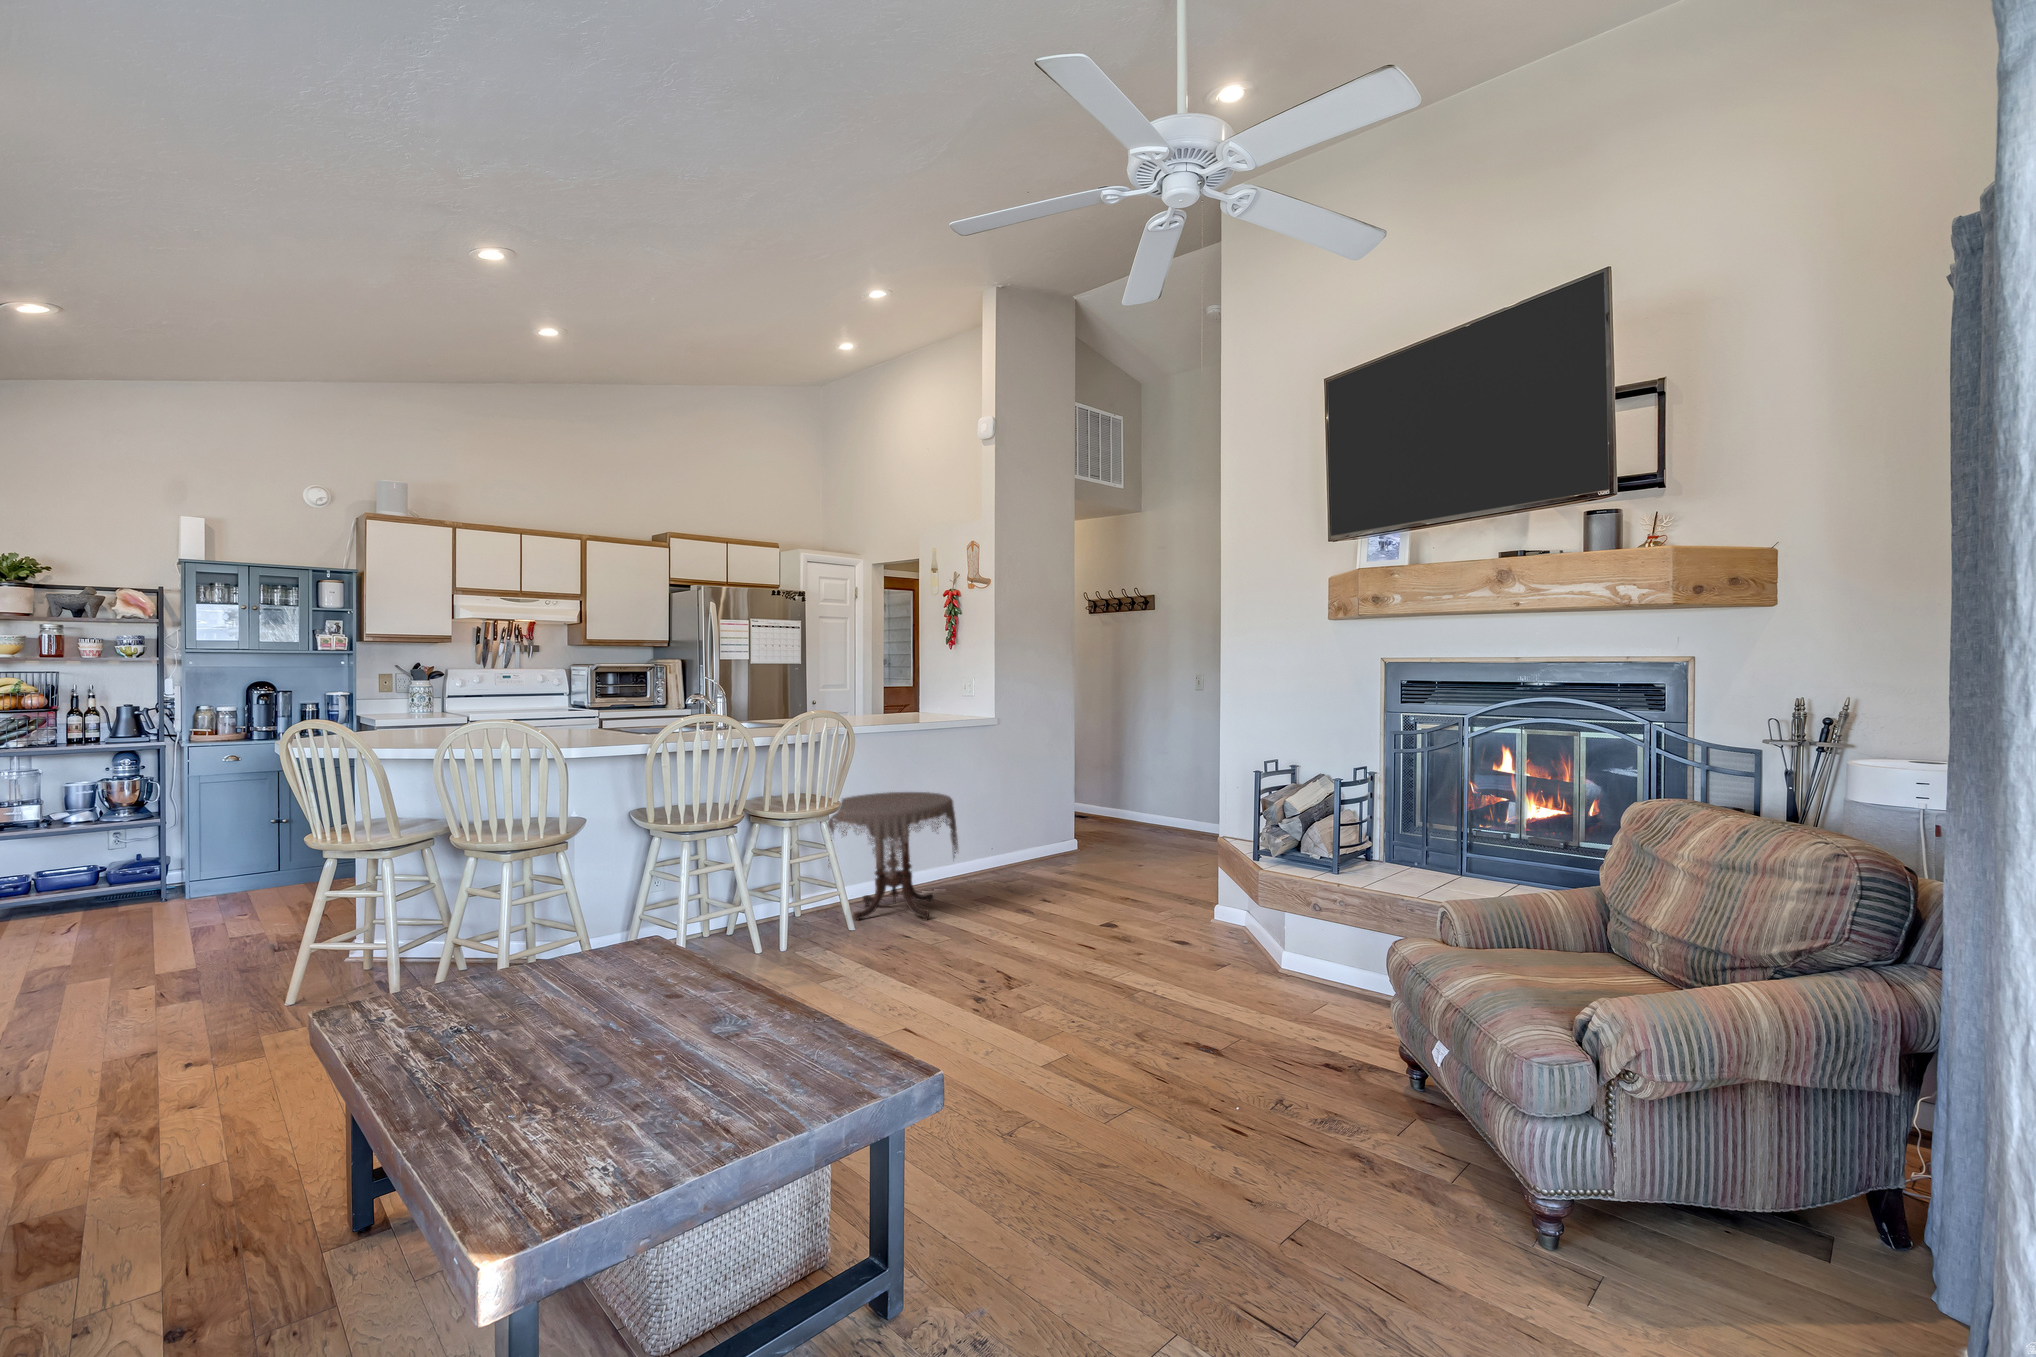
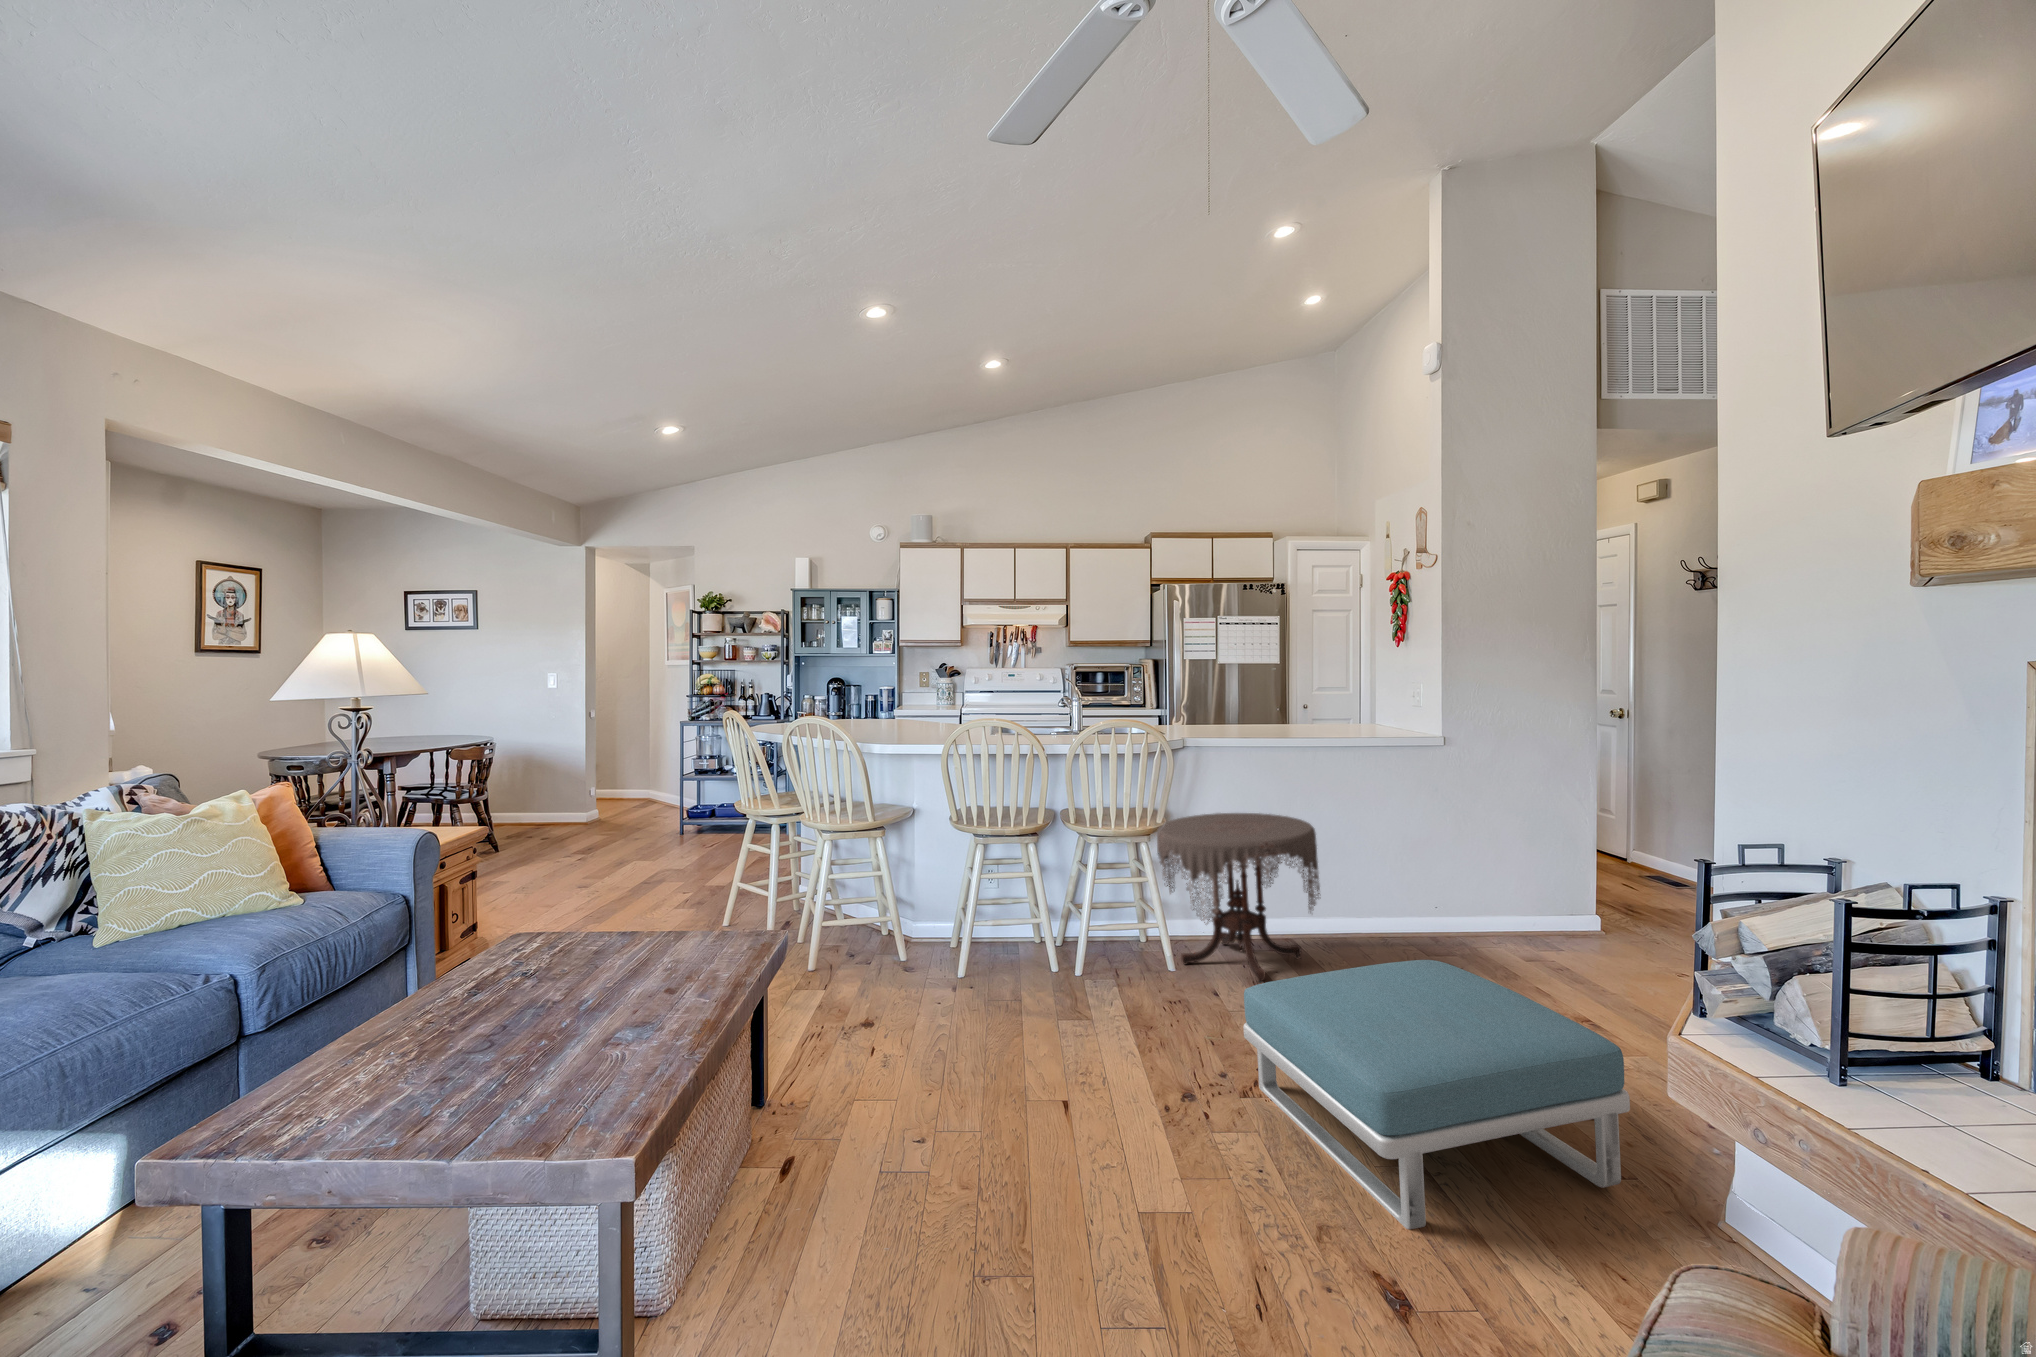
footstool: none [992,861,1200,987] -> present [1243,960,1630,1229]

